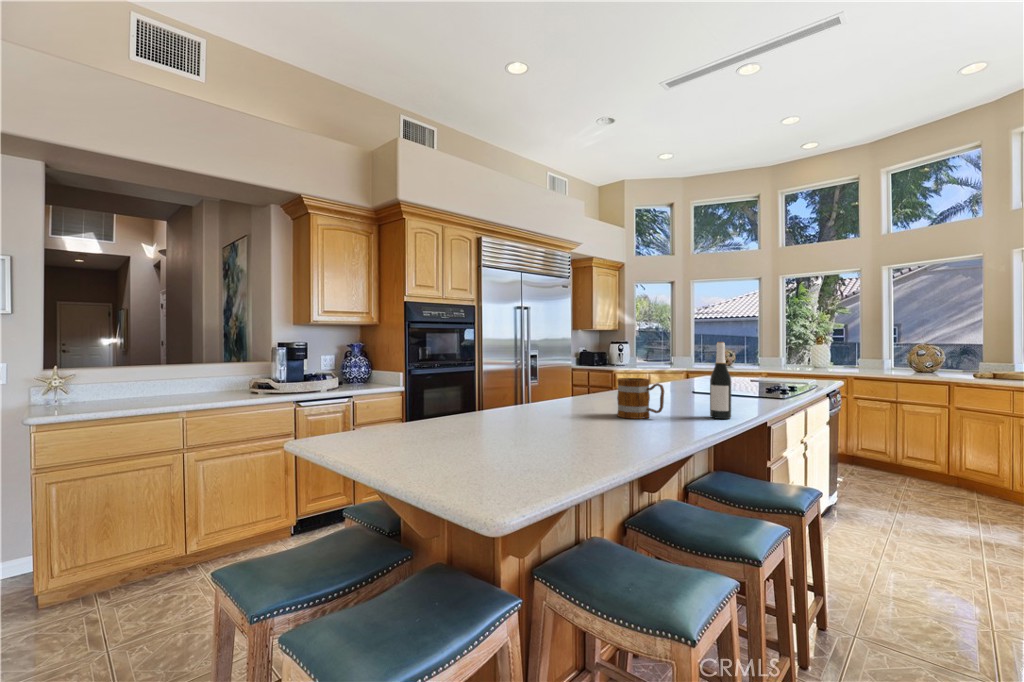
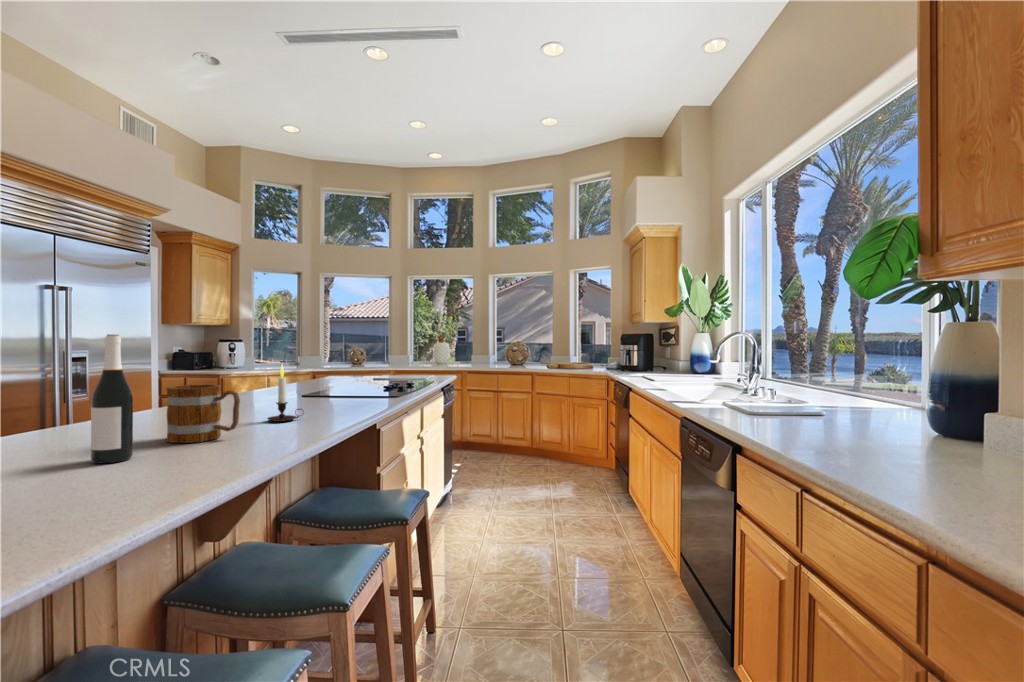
wine bottle: present [710,342,731,419] -> present [91,334,133,463]
candle: none [676,364,705,410] -> present [267,364,302,422]

